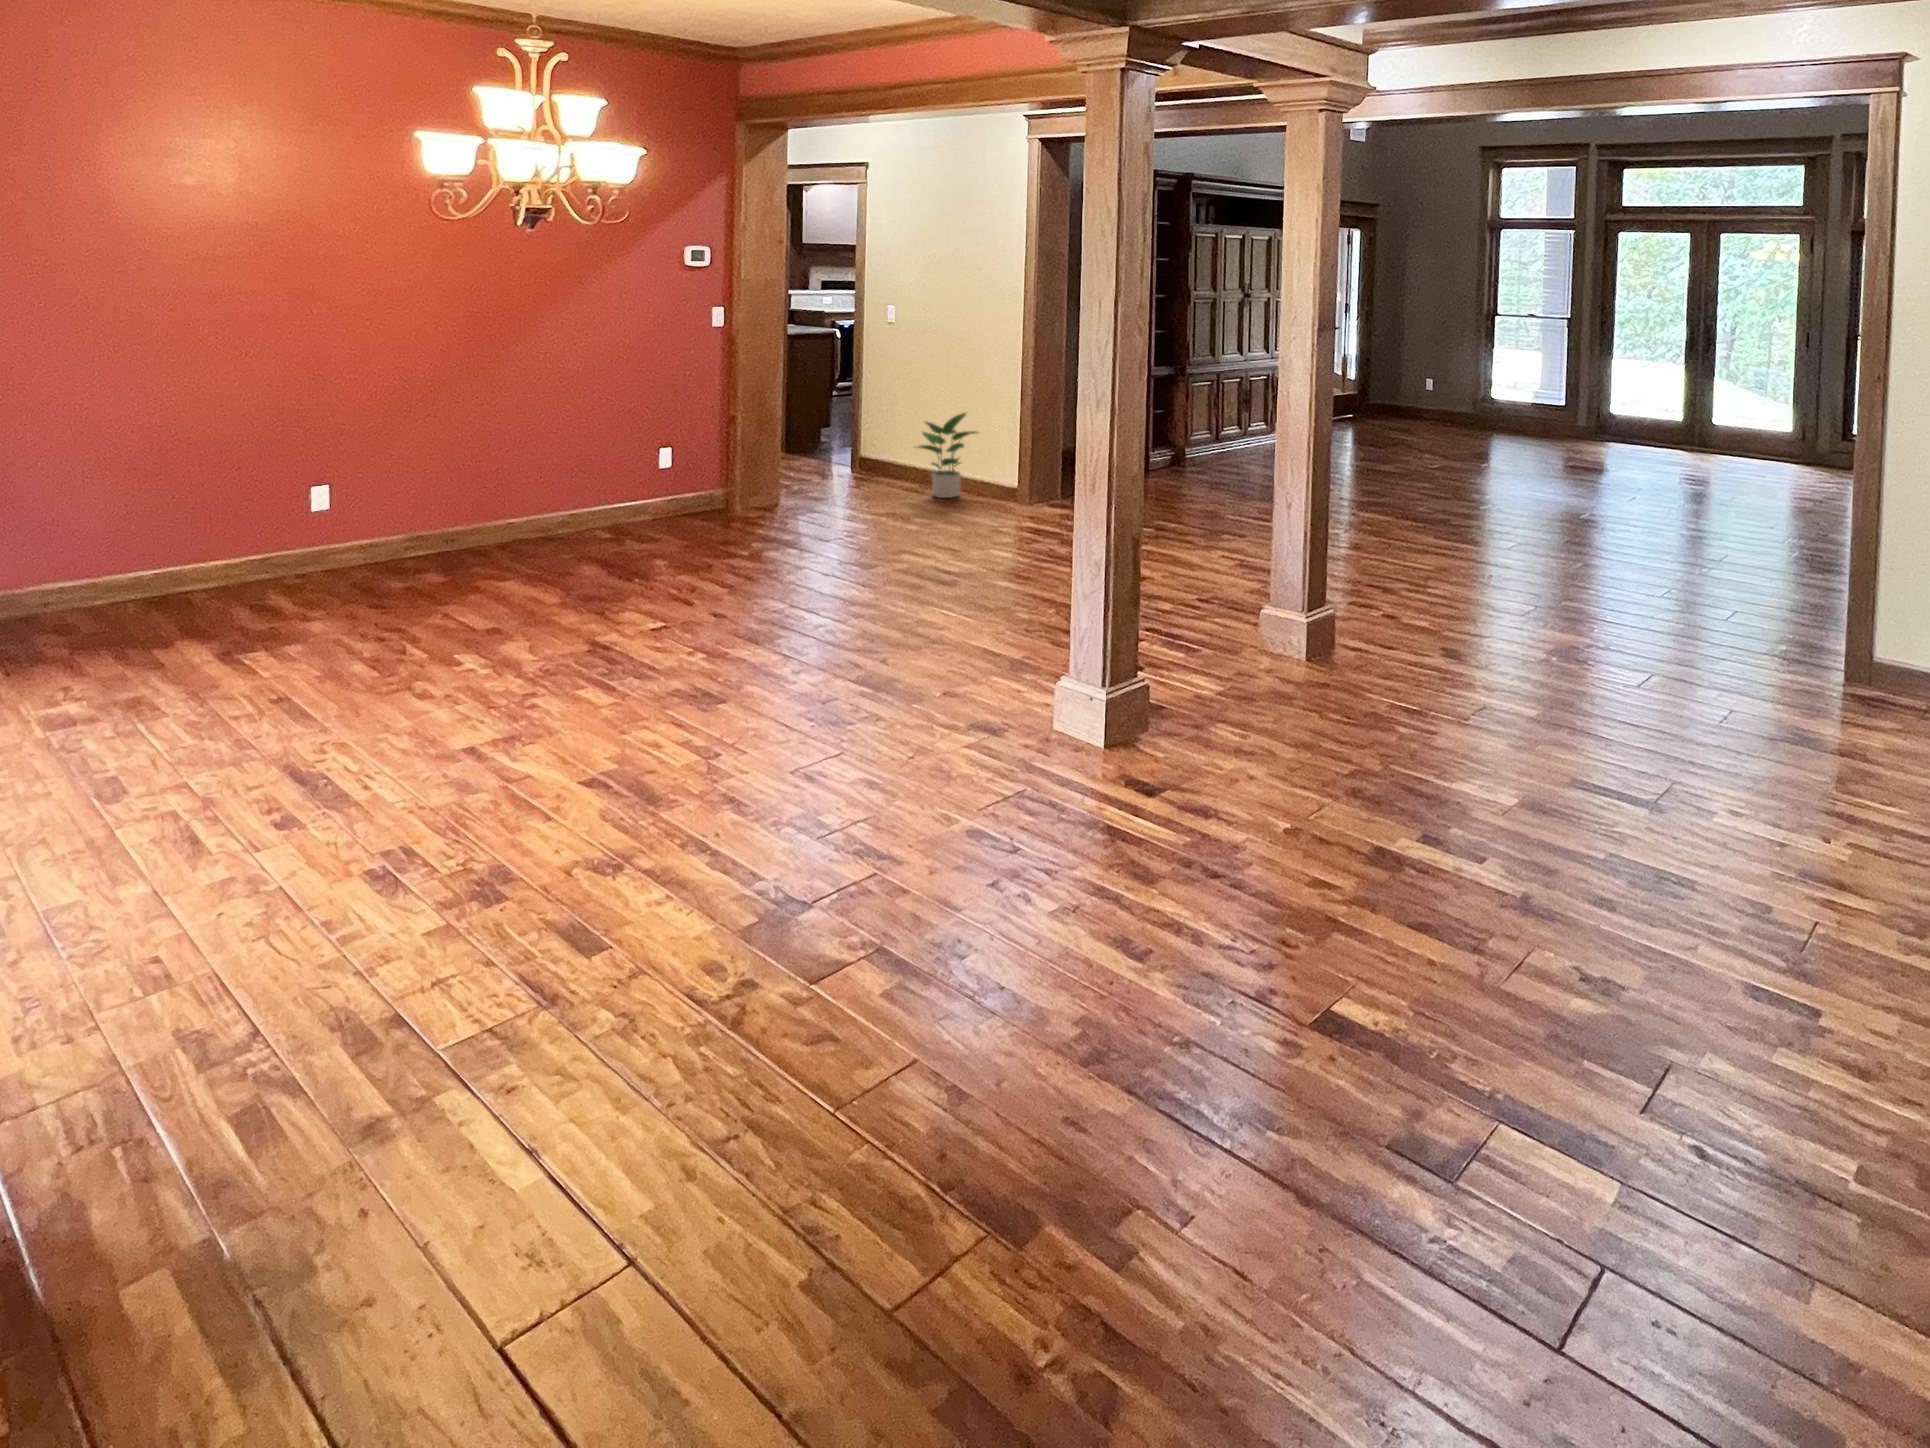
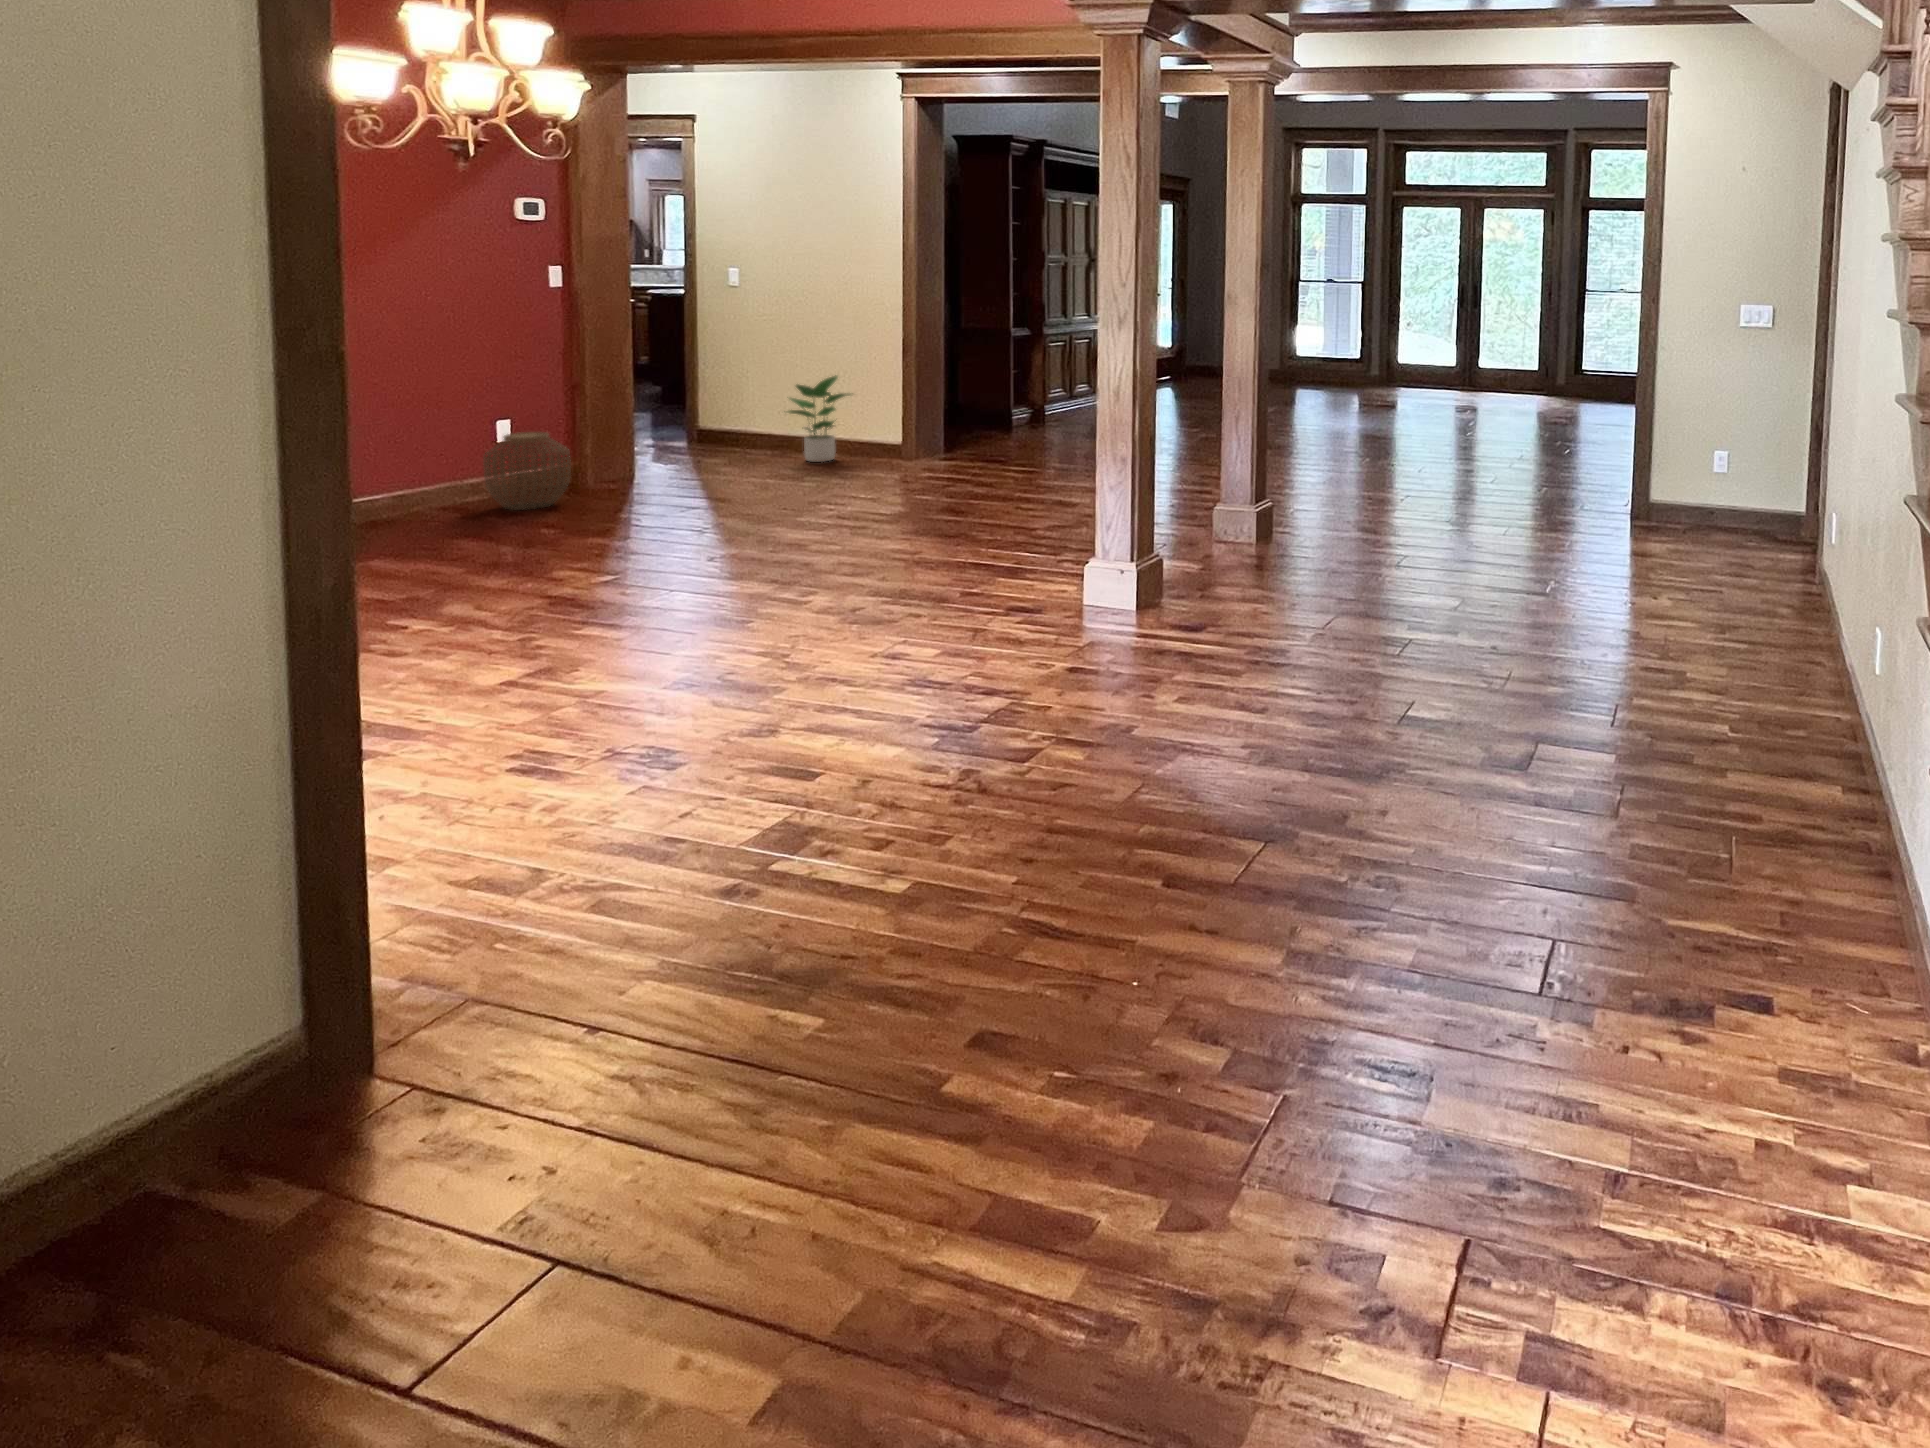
woven basket: none [643,459,712,532] -> present [483,432,571,510]

